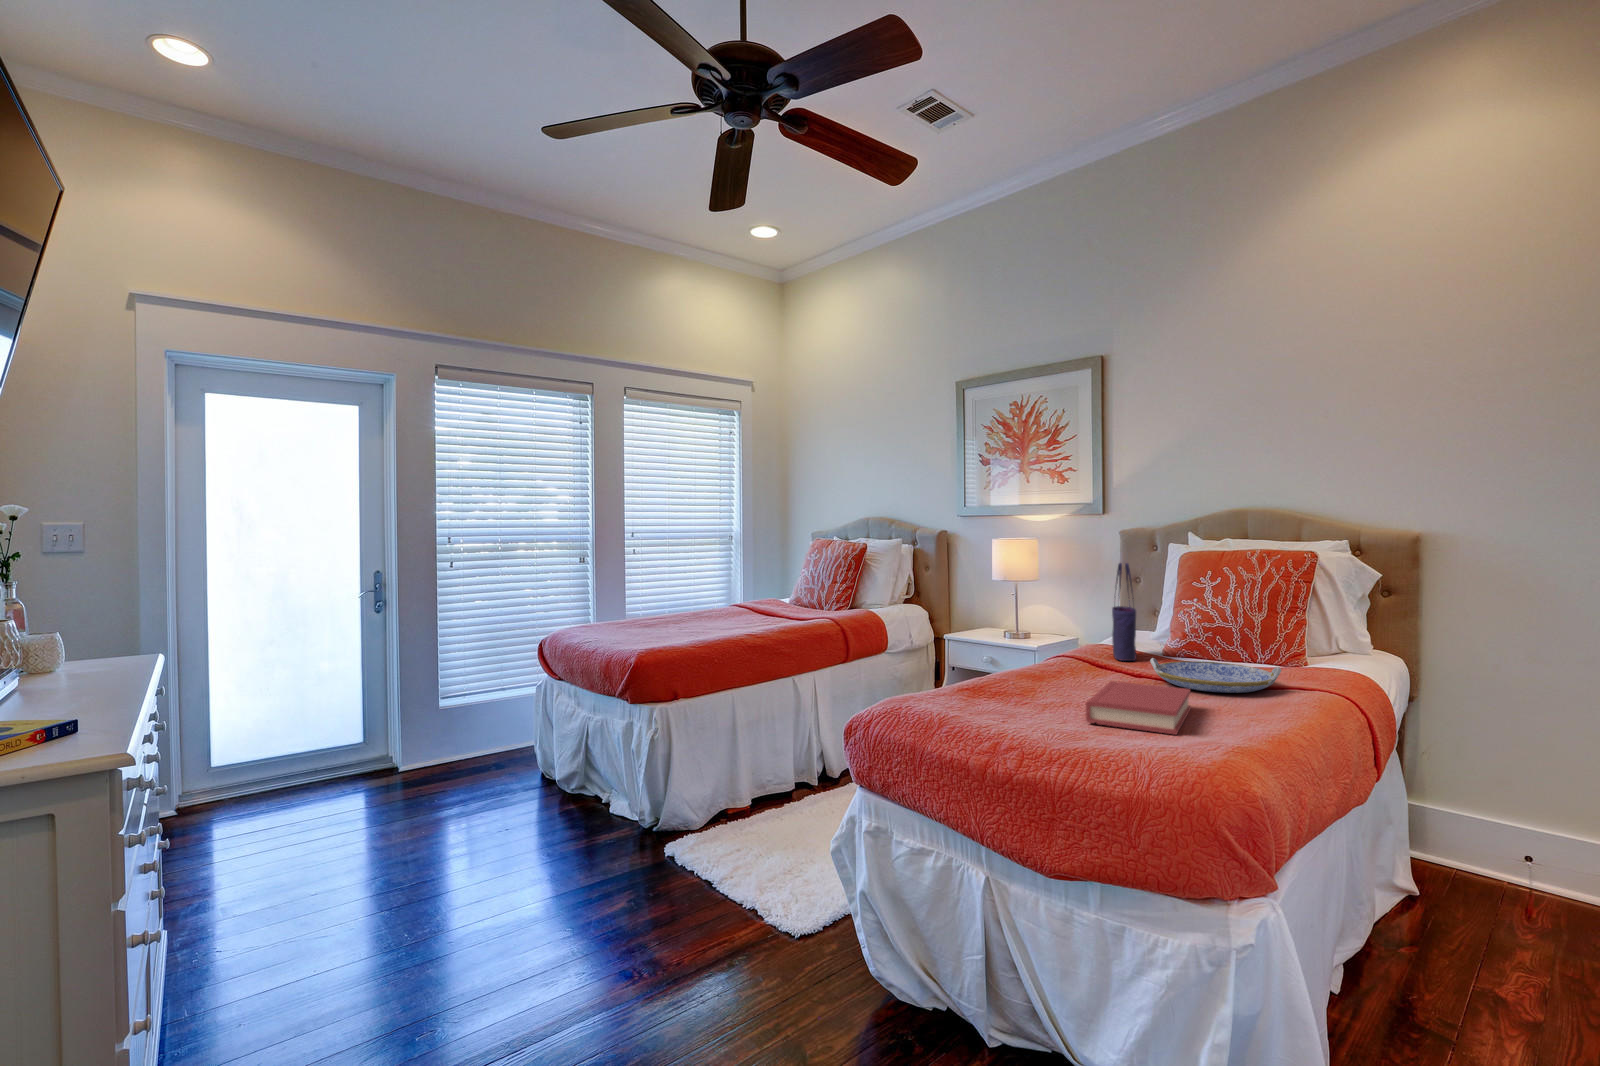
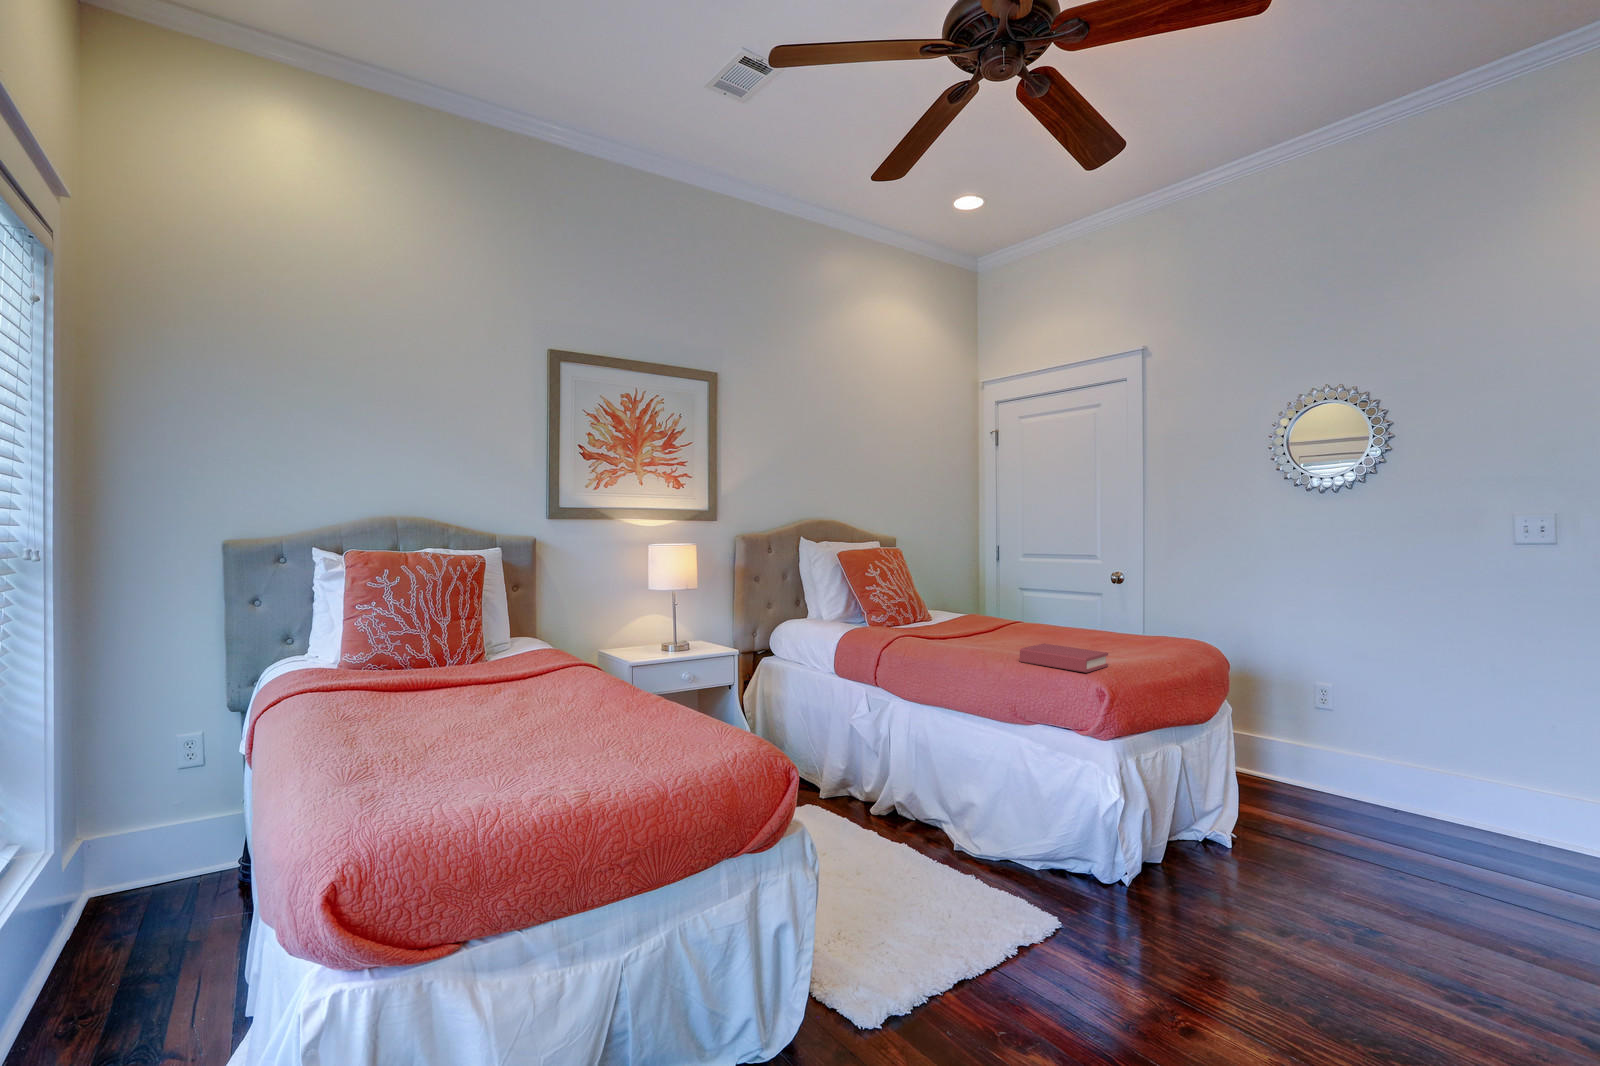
tote bag: present [1112,563,1136,661] -> none [865,566,900,642]
serving tray: present [1150,658,1281,693] -> none [945,625,1017,647]

